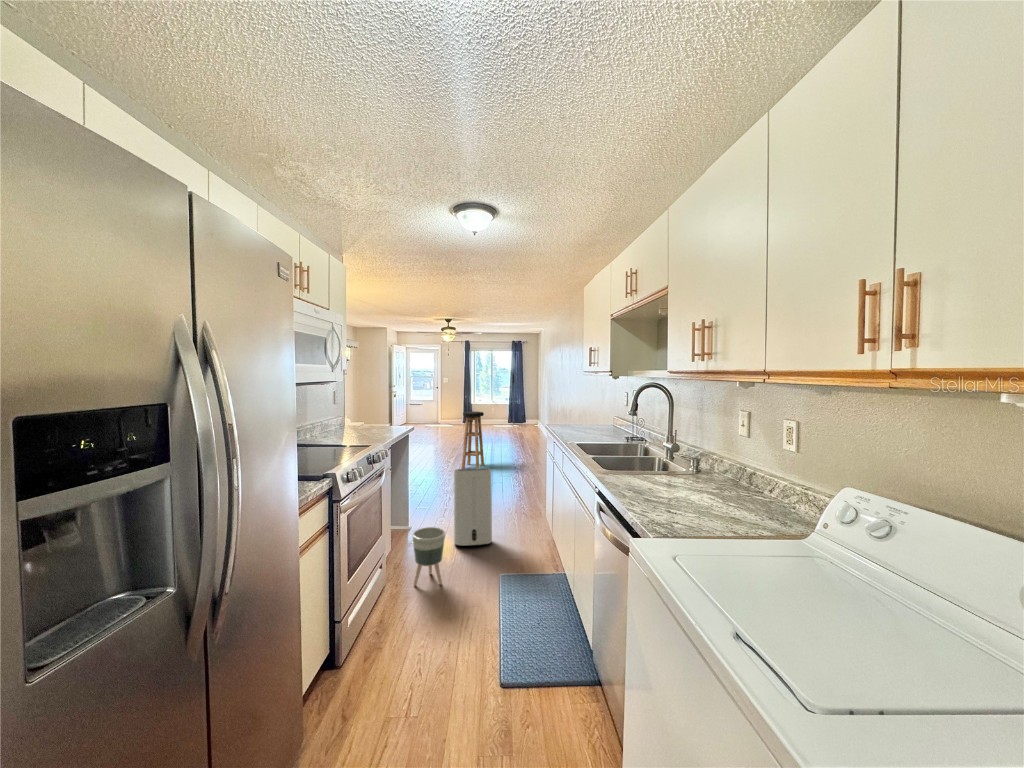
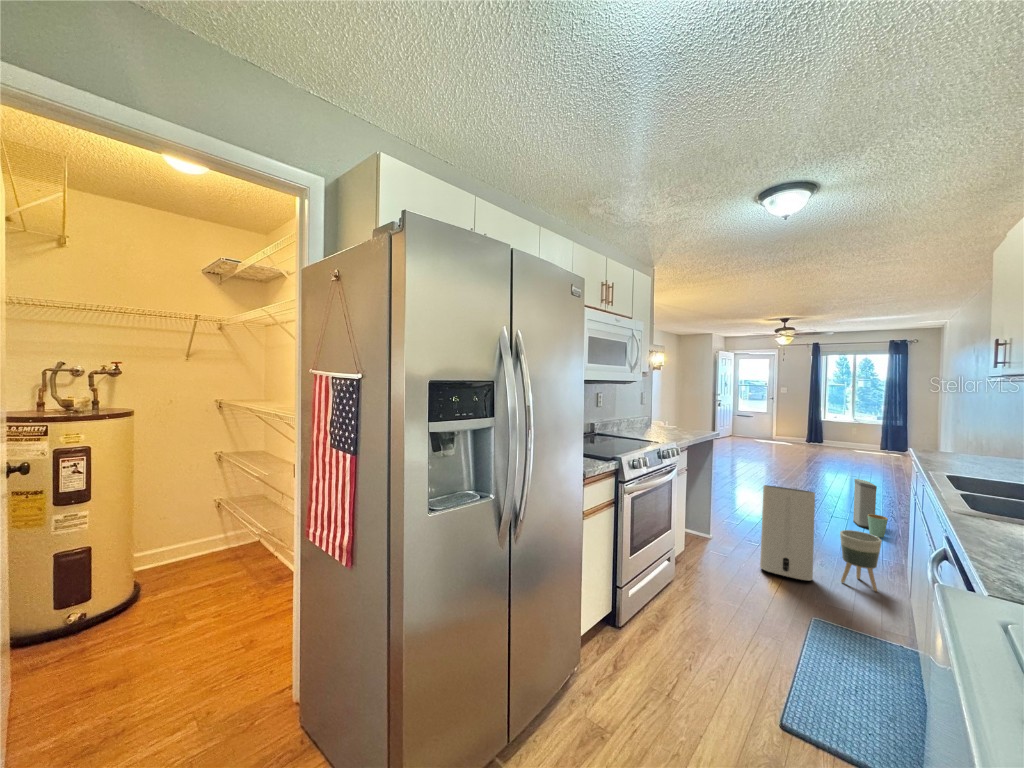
bar stool: present [462,411,484,469] -> none [792,426,826,498]
trash can: none [505,450,527,492] -> present [853,479,888,537]
planter: present [413,527,445,586] -> present [840,530,882,591]

